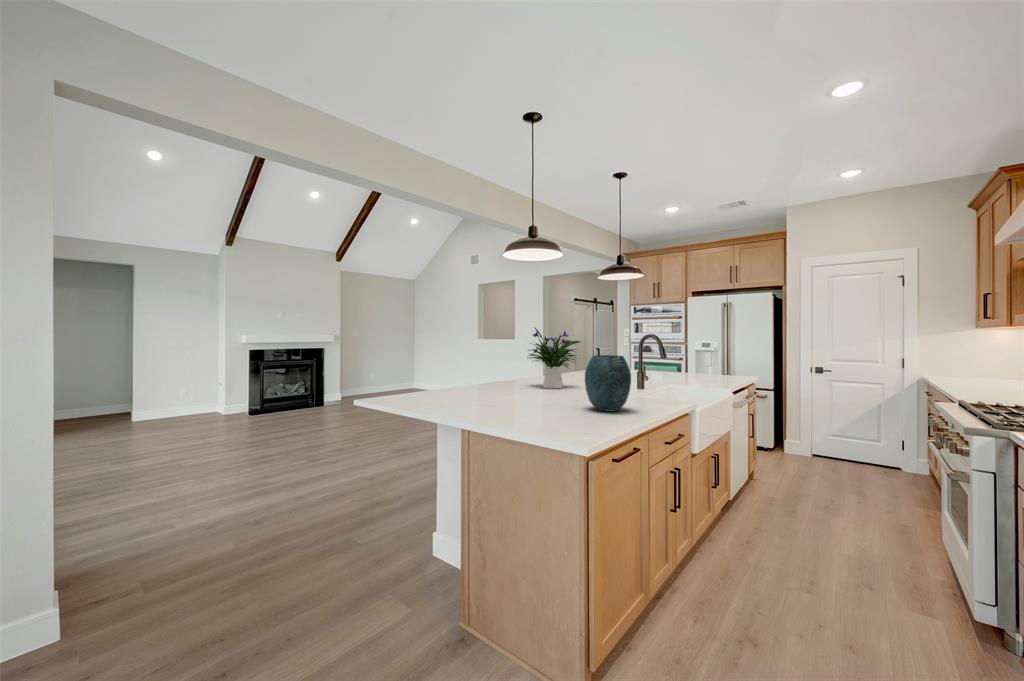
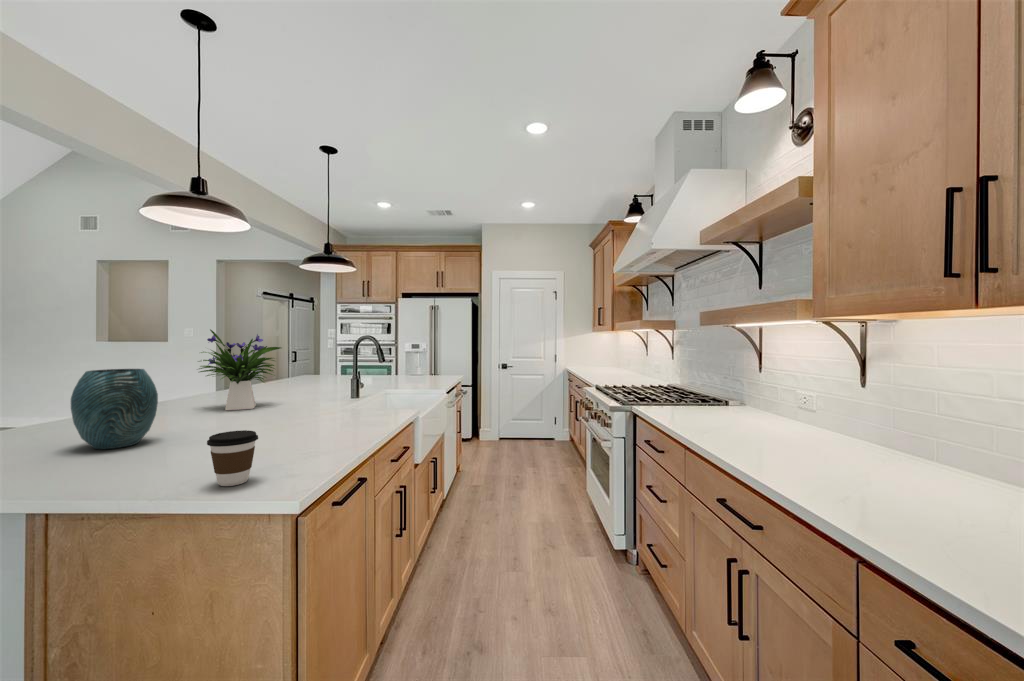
vase: present [585,355,631,411] -> present [71,369,158,449]
coffee cup: none [531,394,561,430] -> present [207,430,258,486]

